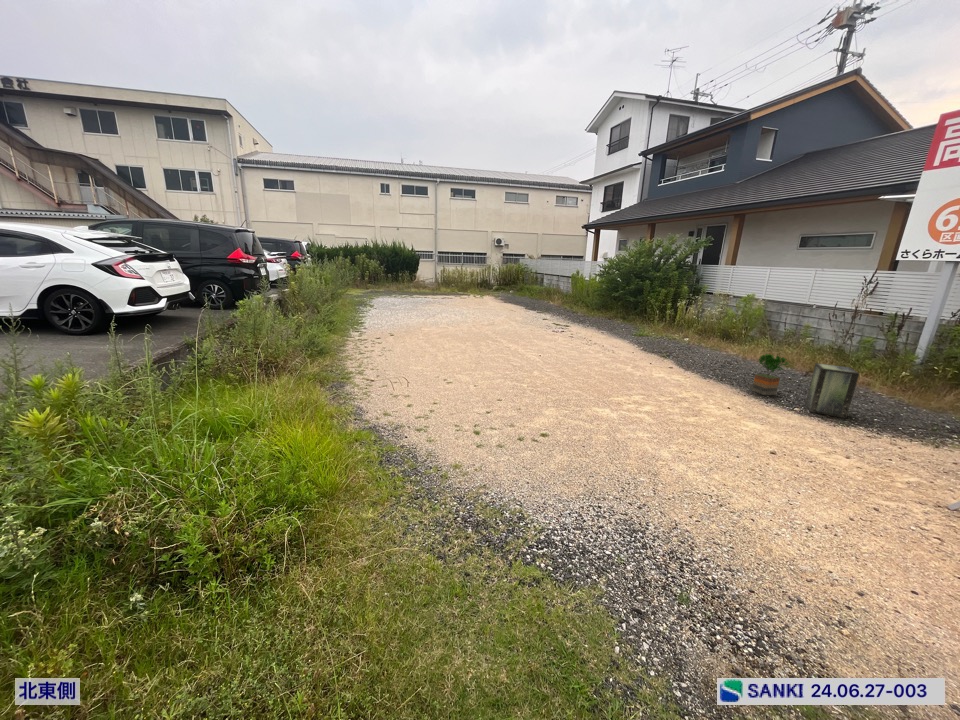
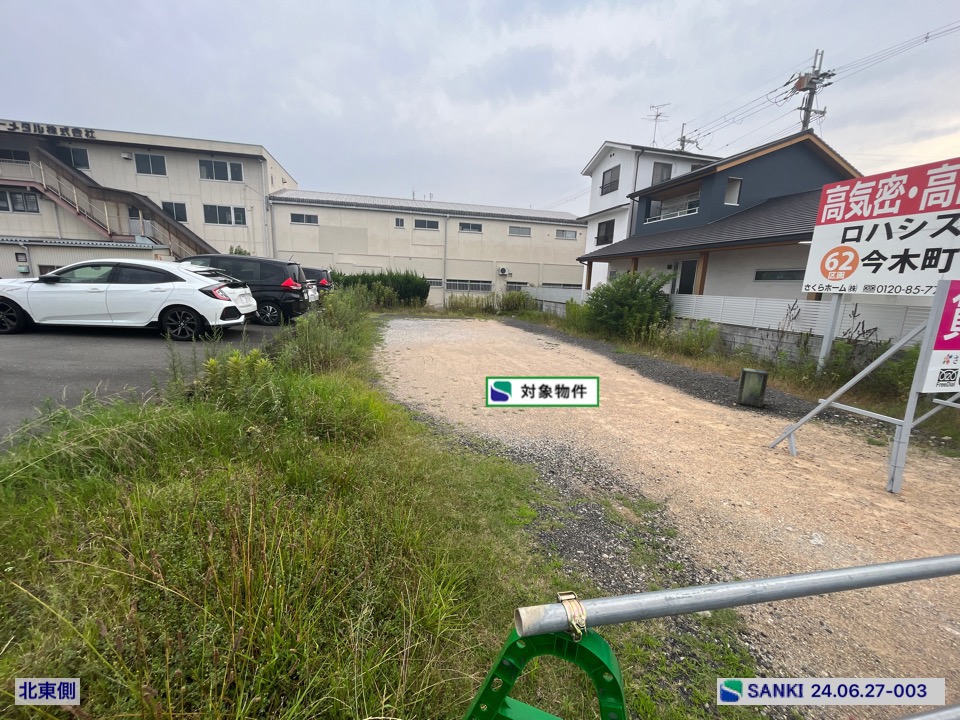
potted tree: present [752,354,789,395] -> none [699,361,725,393]

